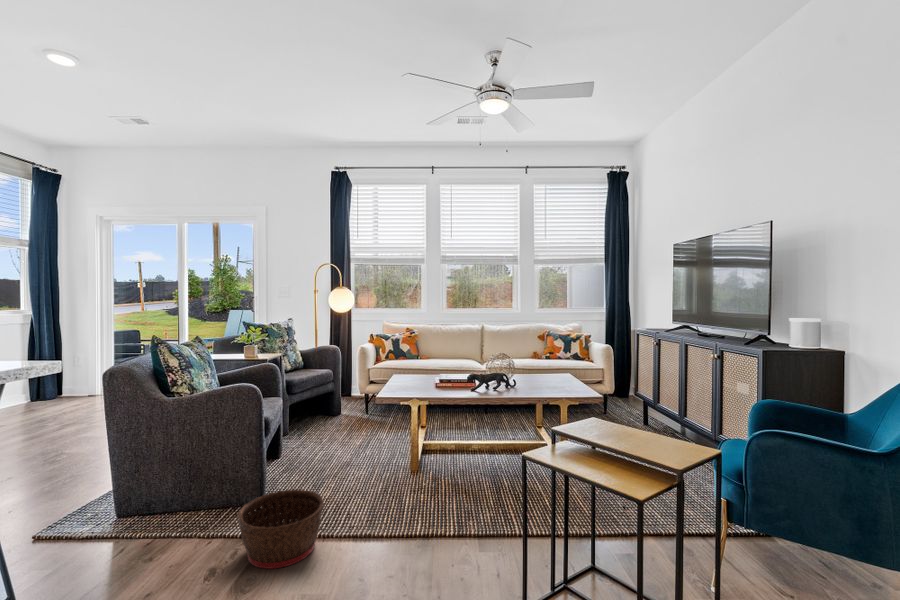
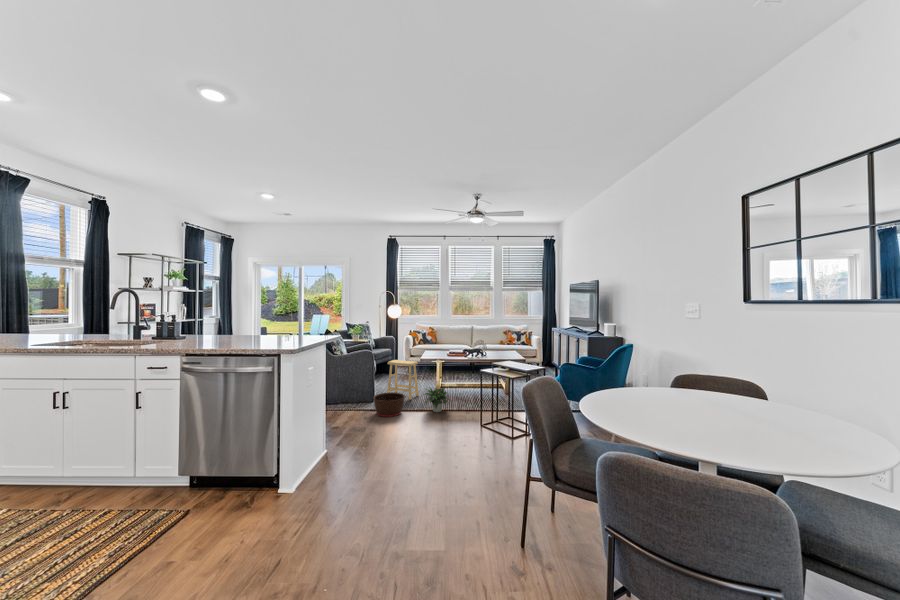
footstool: none [300,399,373,494] -> present [387,360,419,400]
potted plant: none [353,474,444,544] -> present [424,388,450,412]

